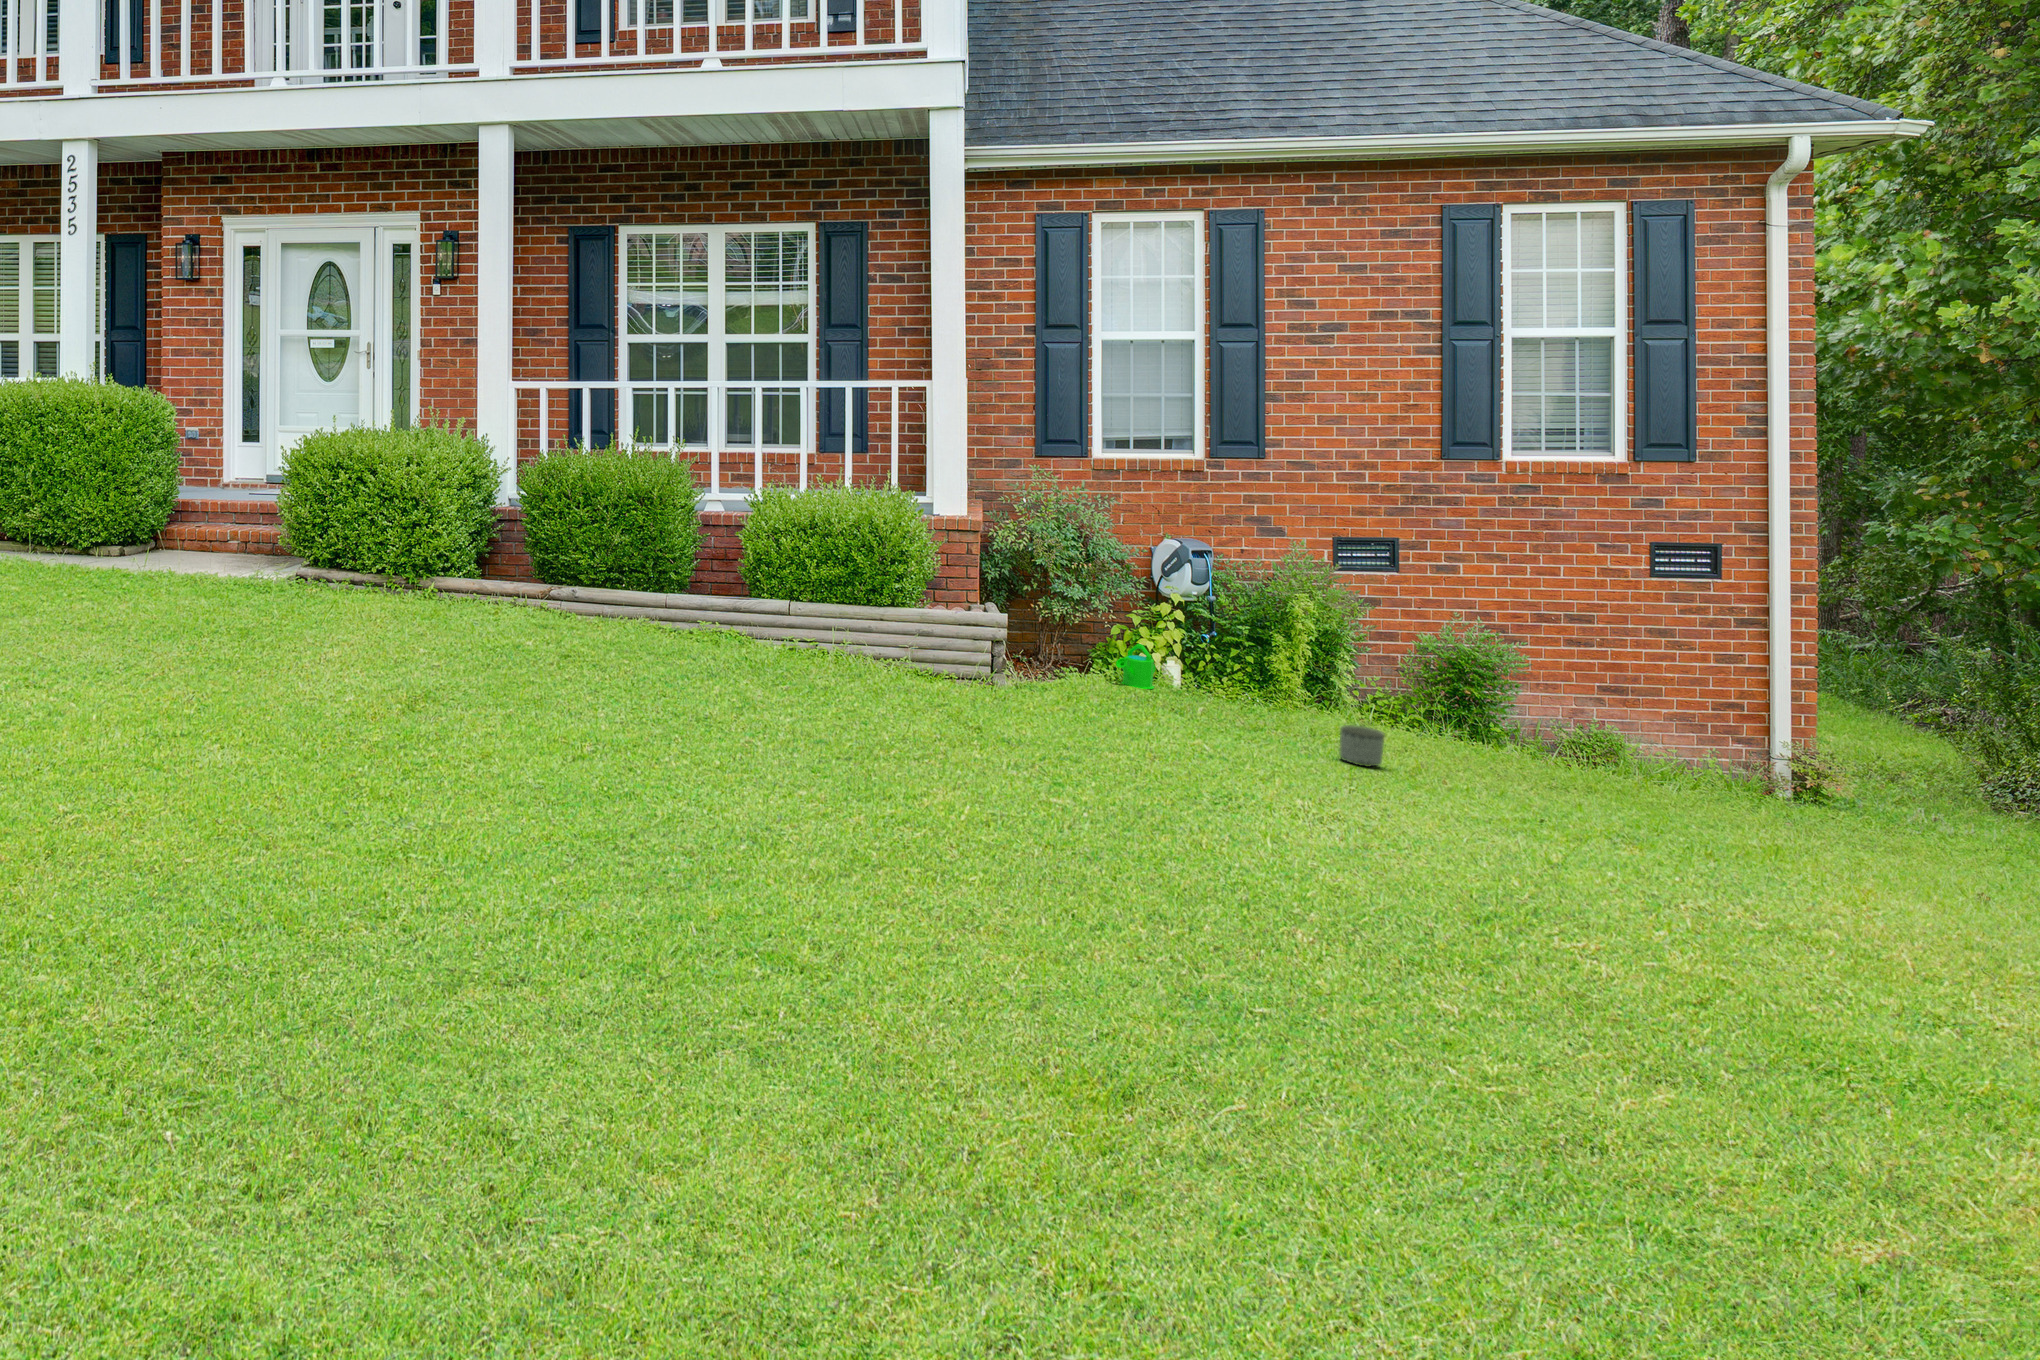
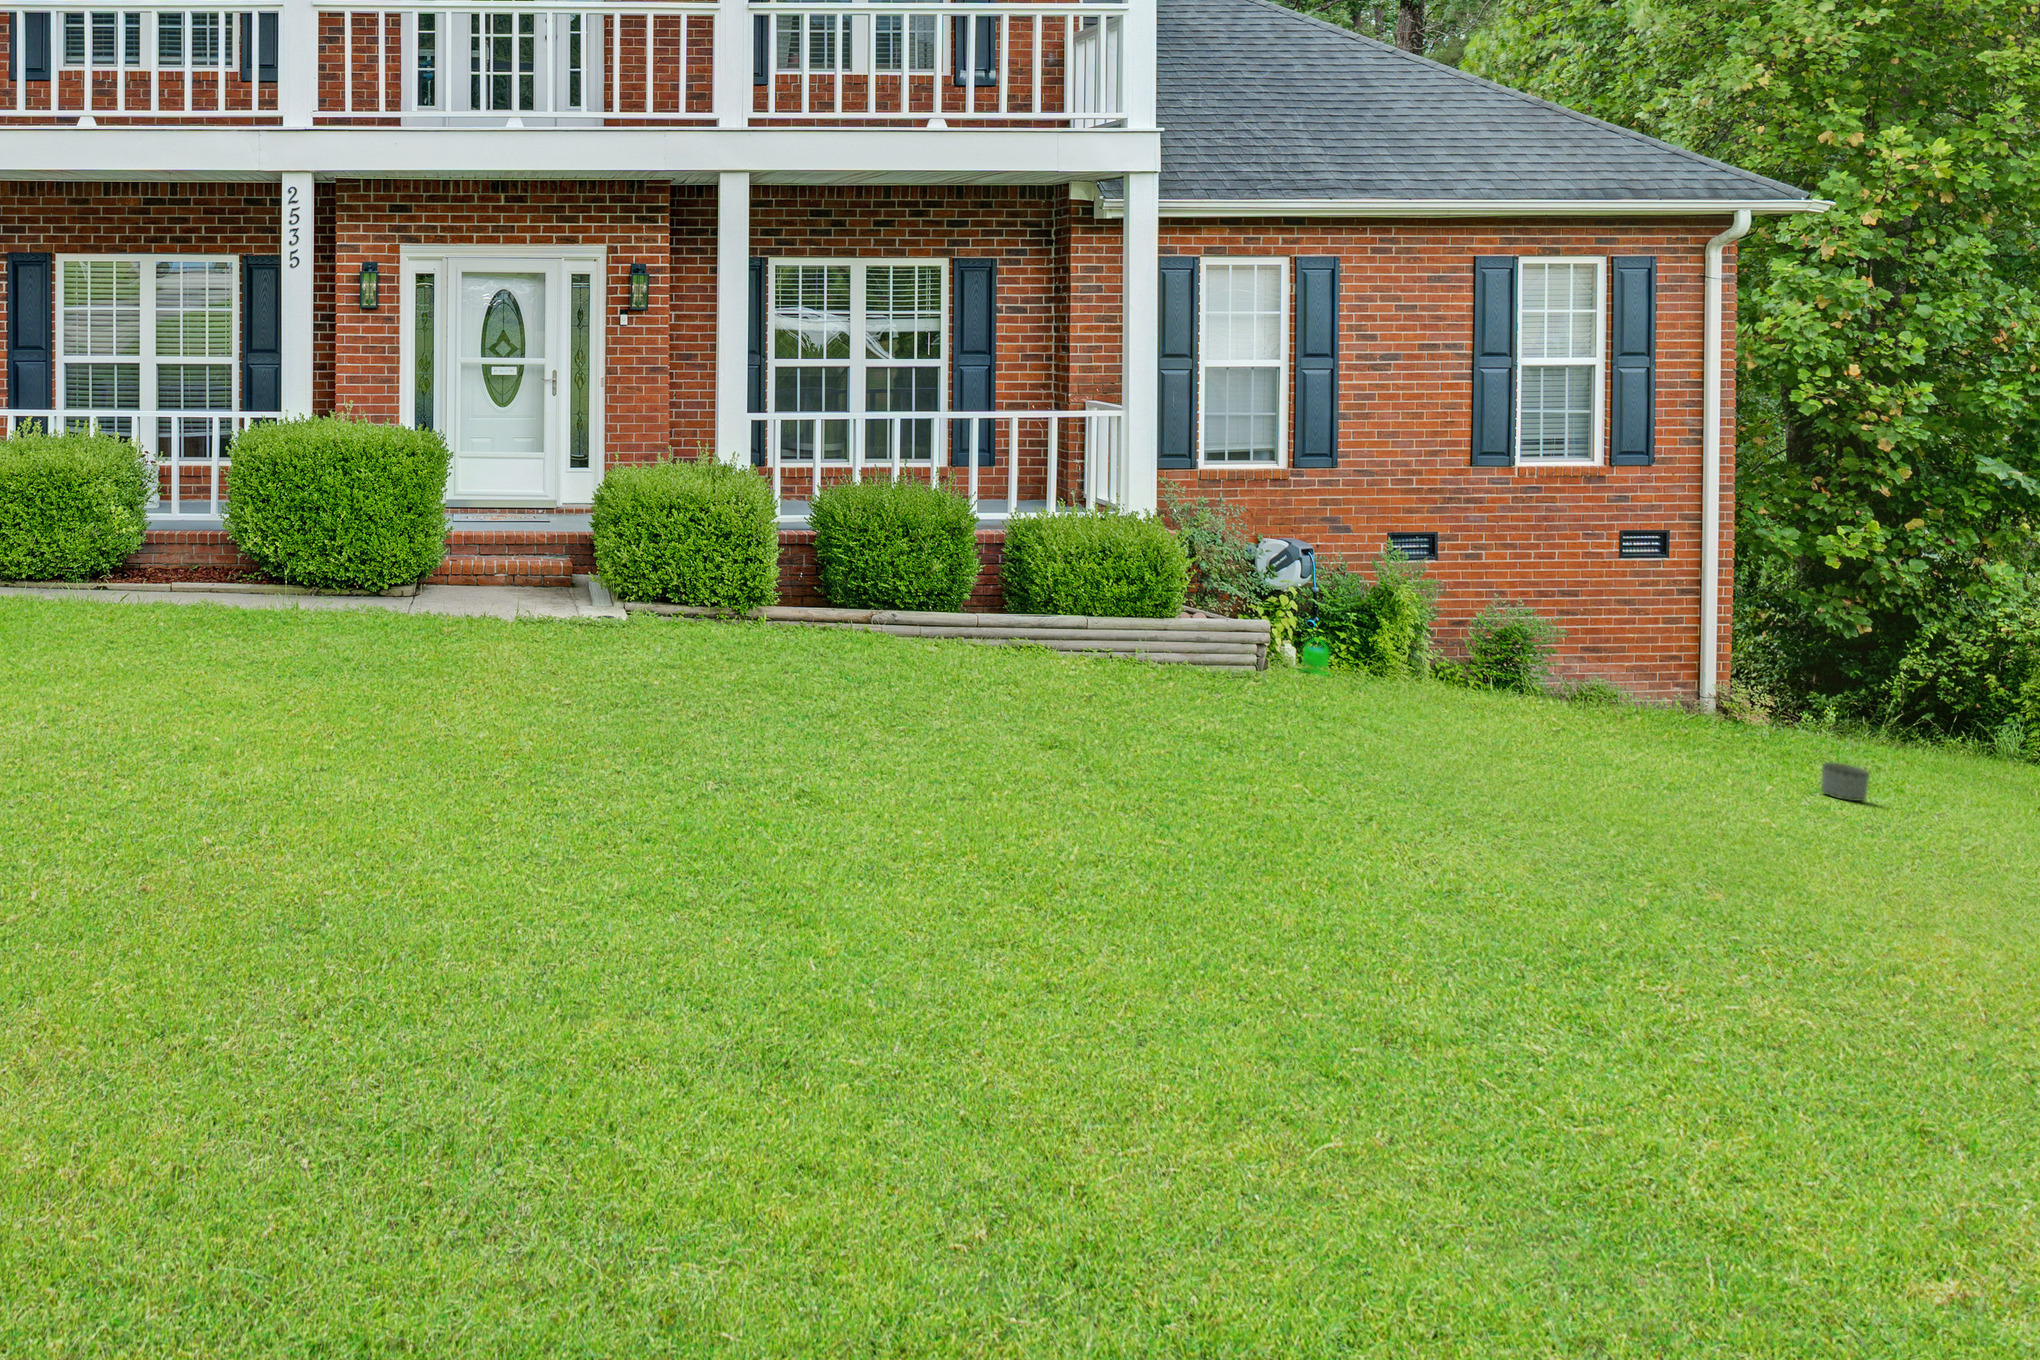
planter: present [1340,725,1385,766] -> present [1821,762,1869,801]

